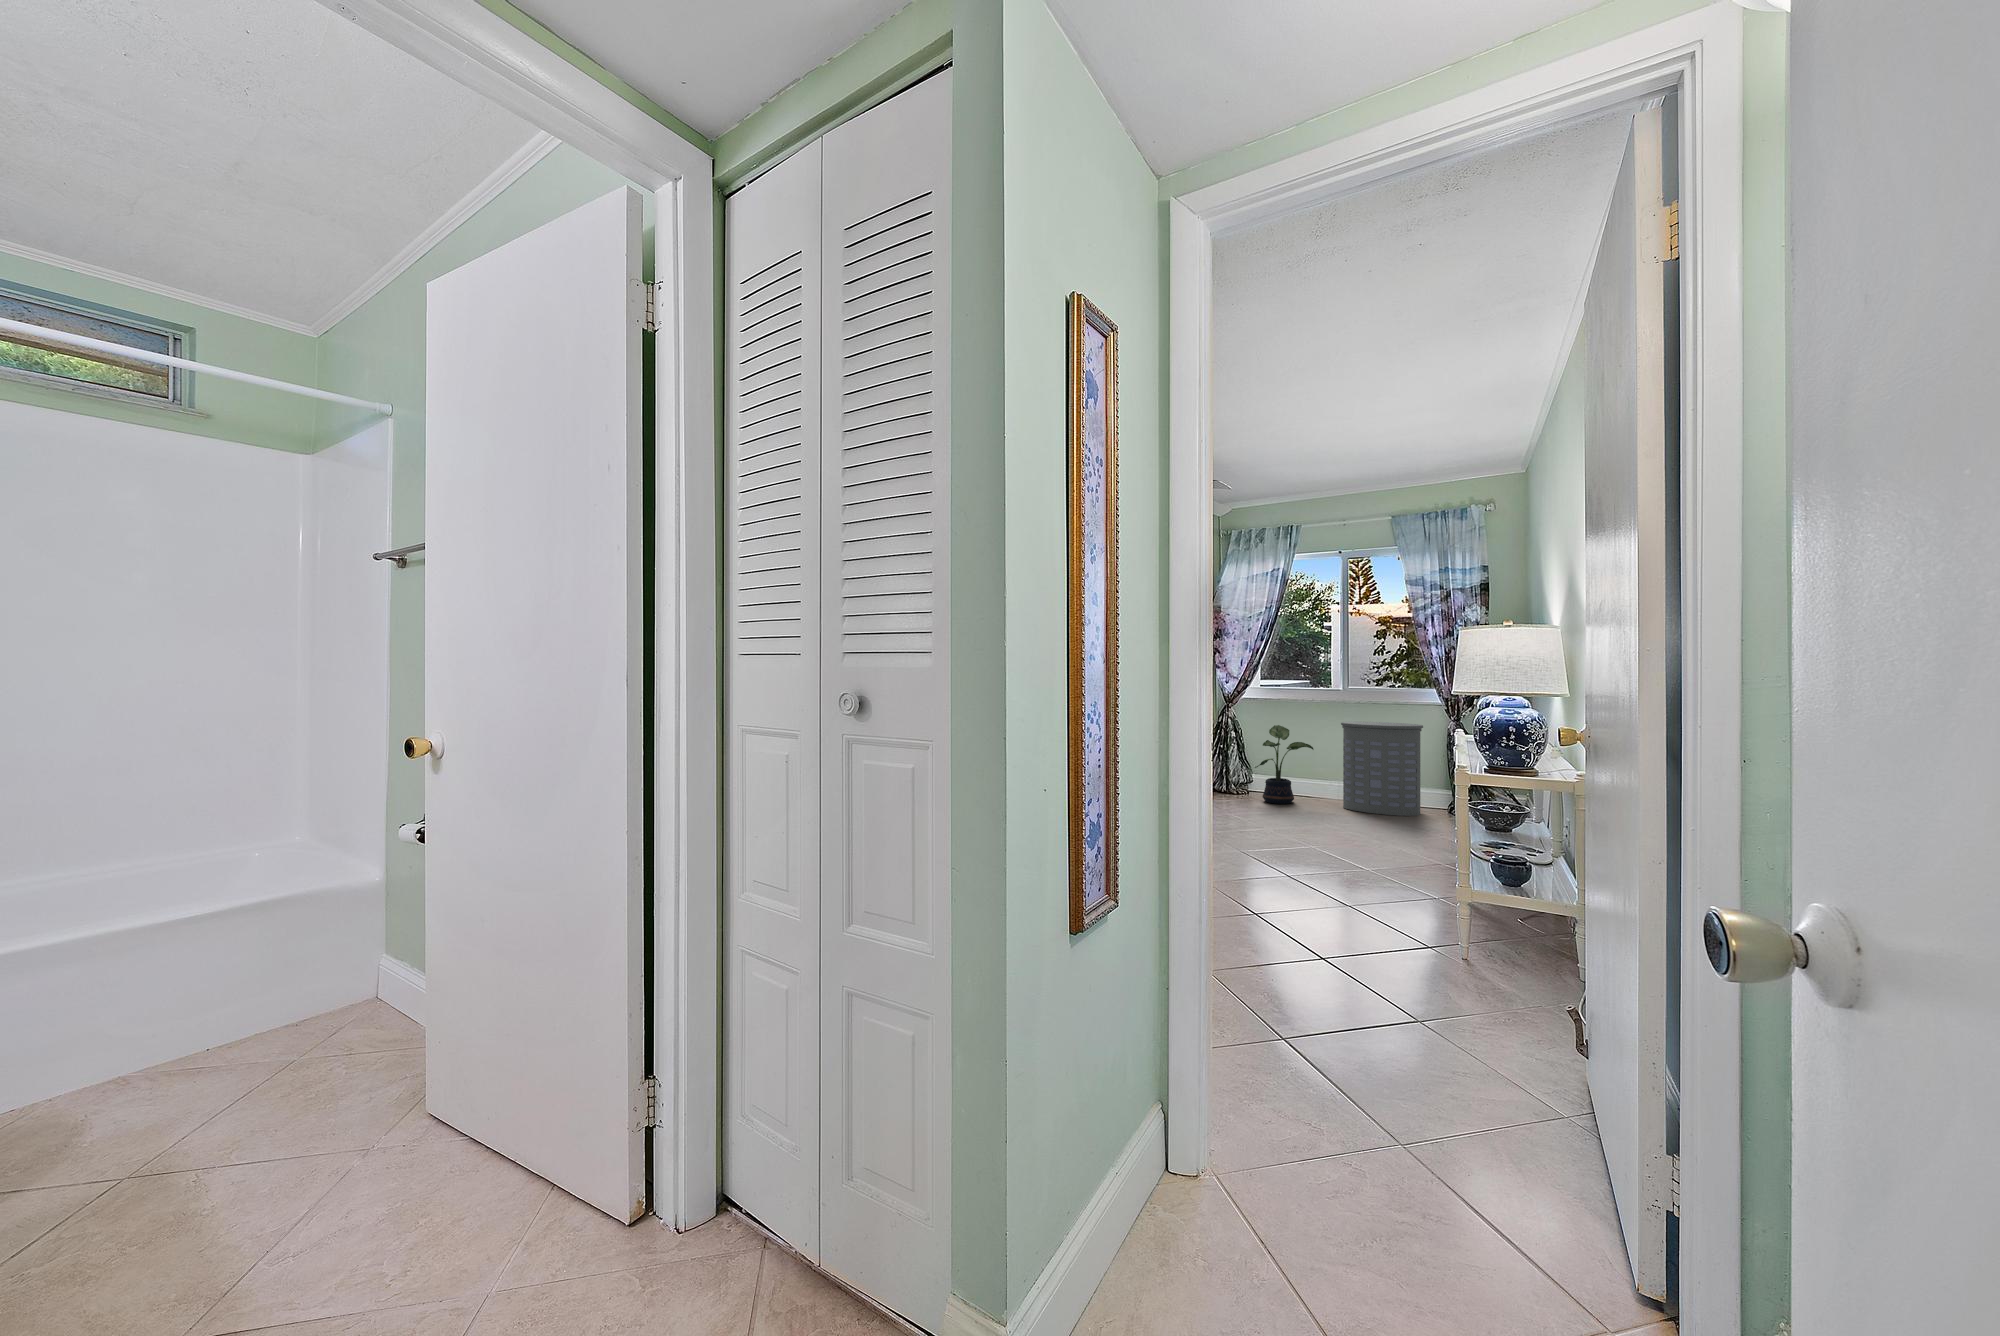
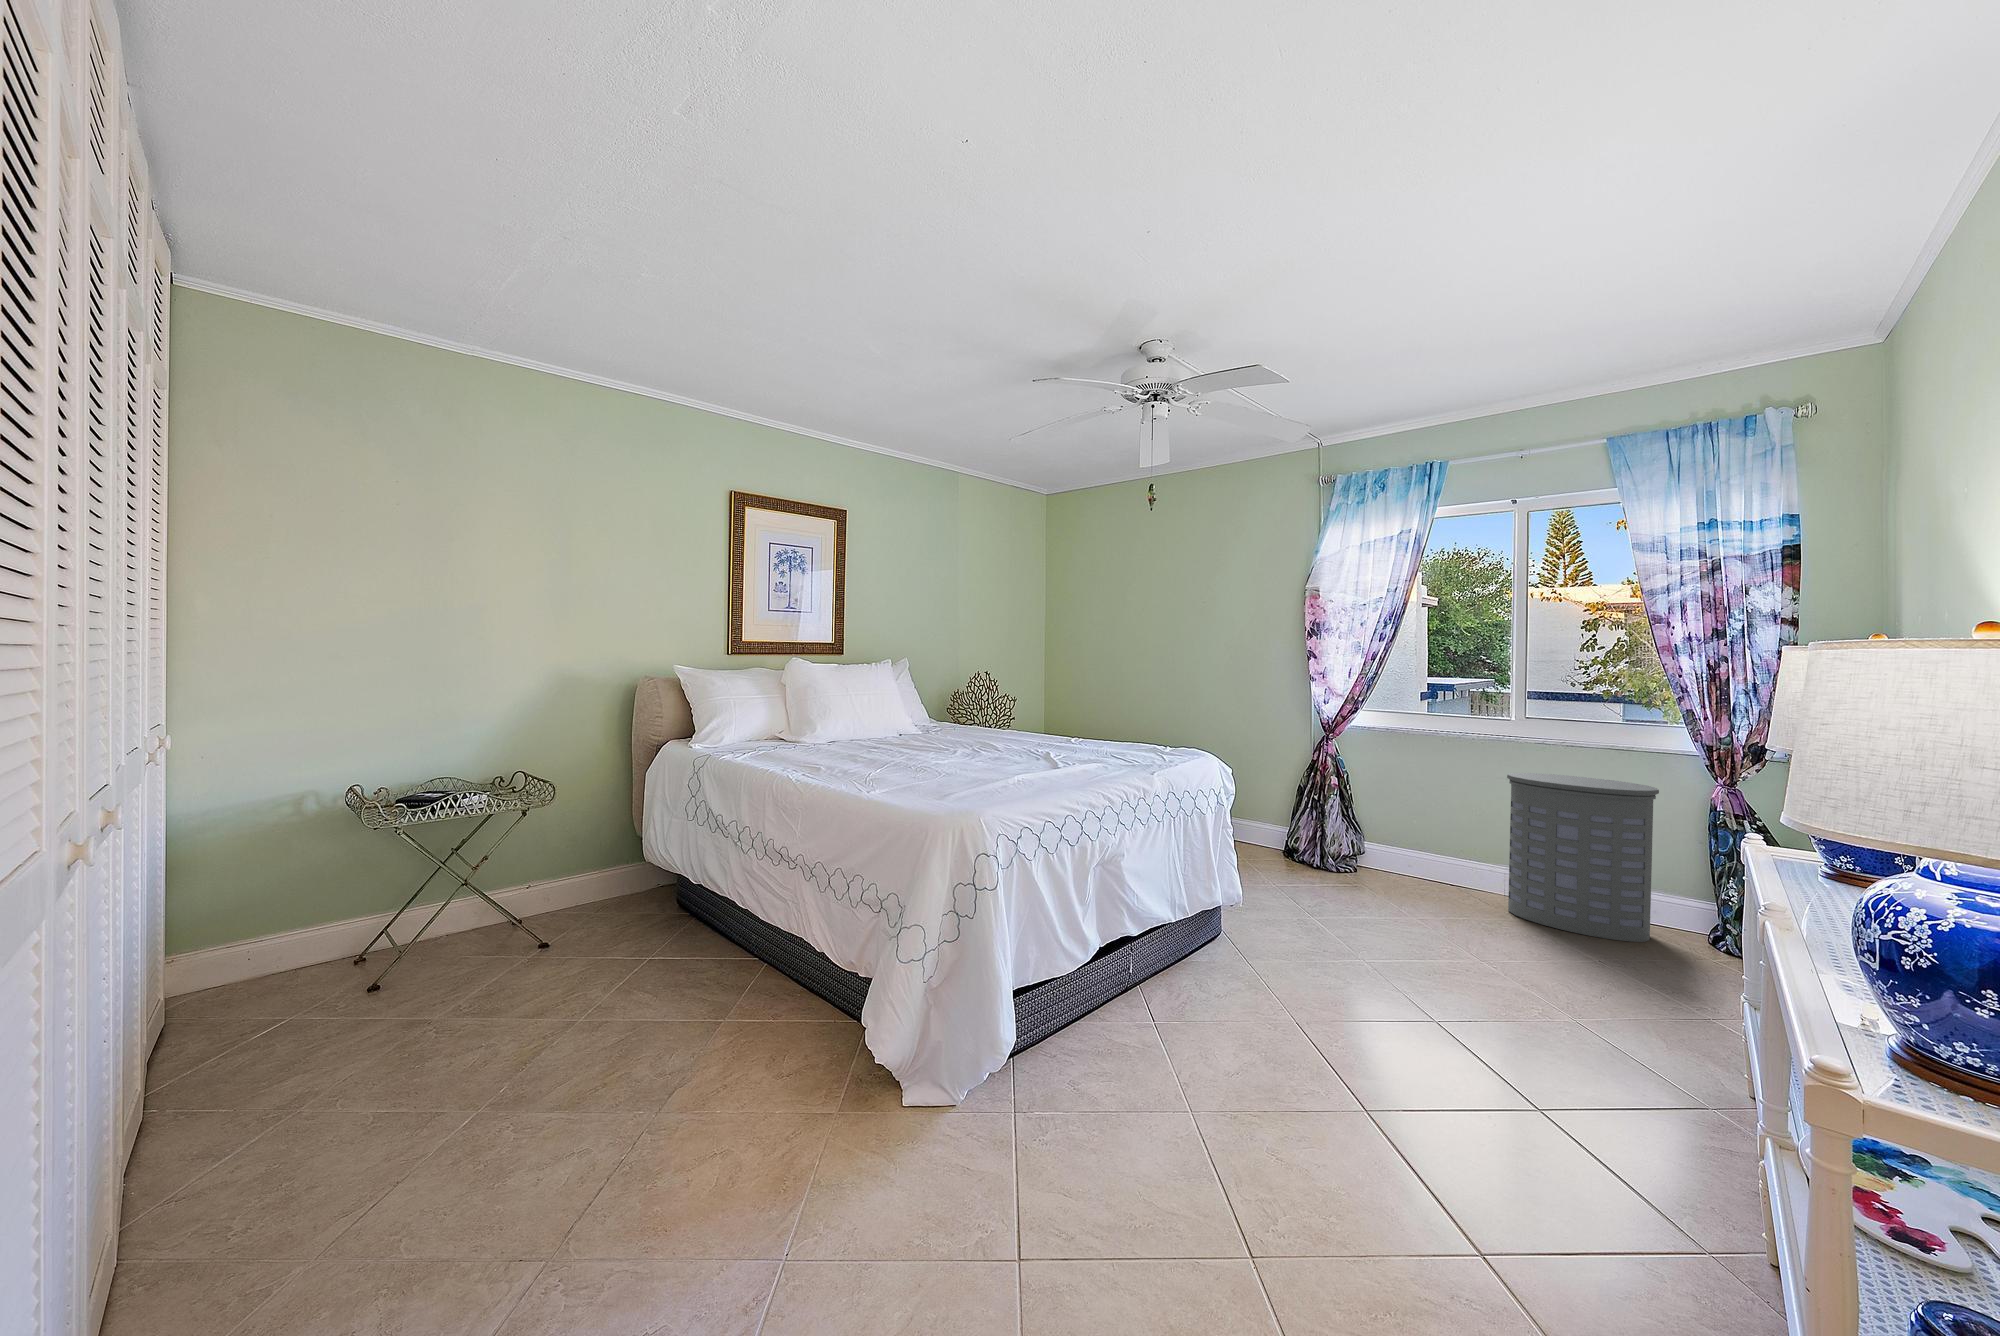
potted plant: present [1255,725,1313,804] -> none [1363,769,1460,894]

